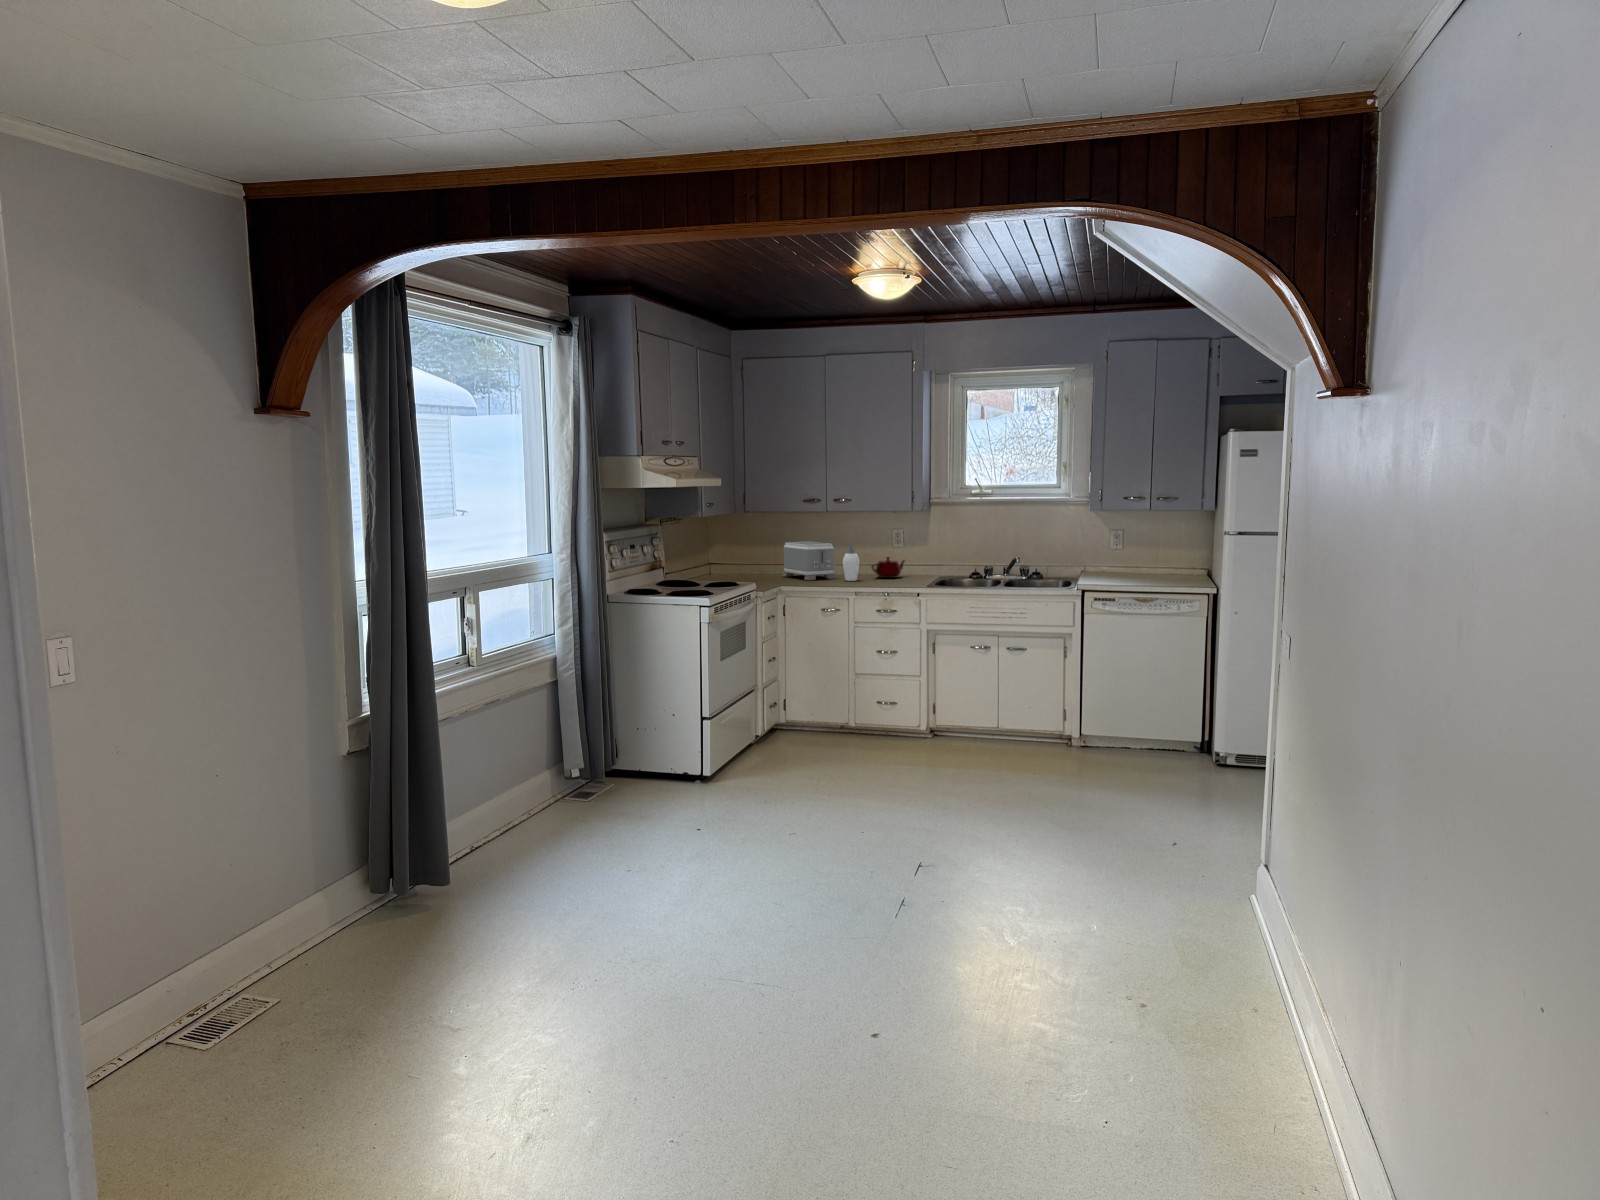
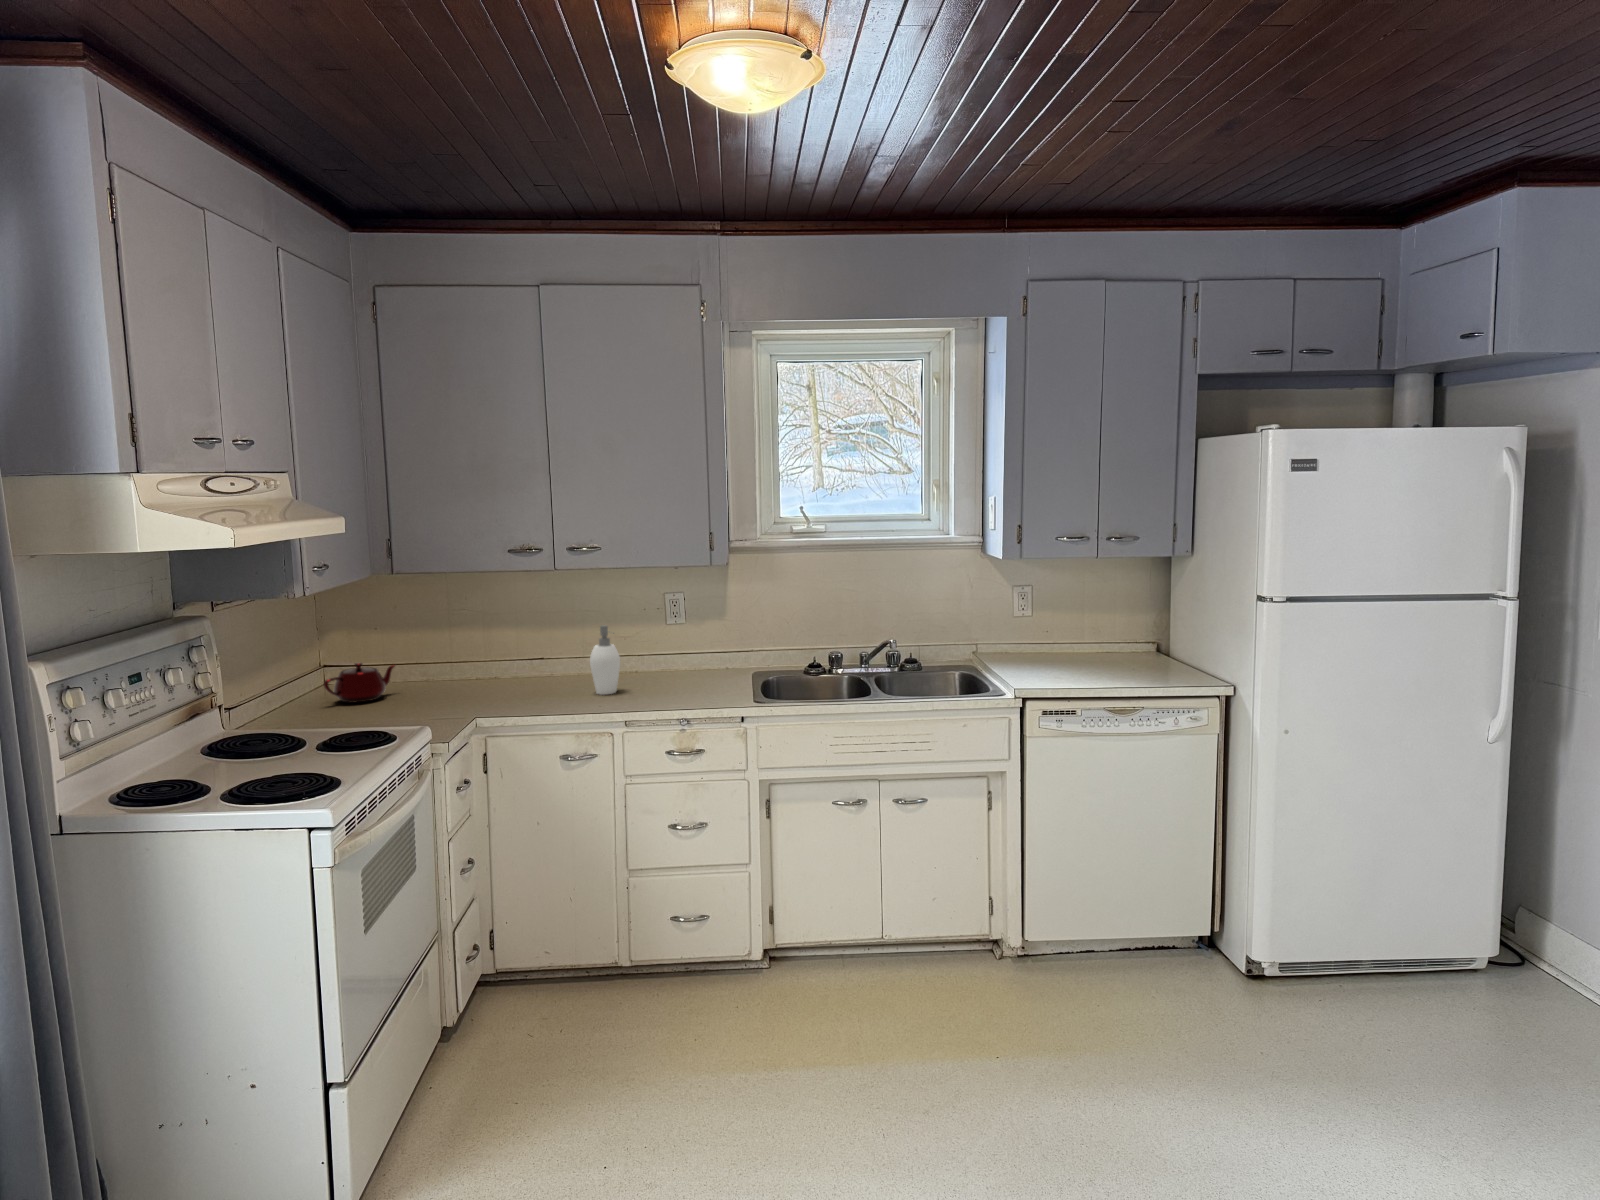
toaster: present [782,542,836,580] -> none [472,621,575,697]
teapot: present [872,557,905,578] -> present [324,663,395,703]

